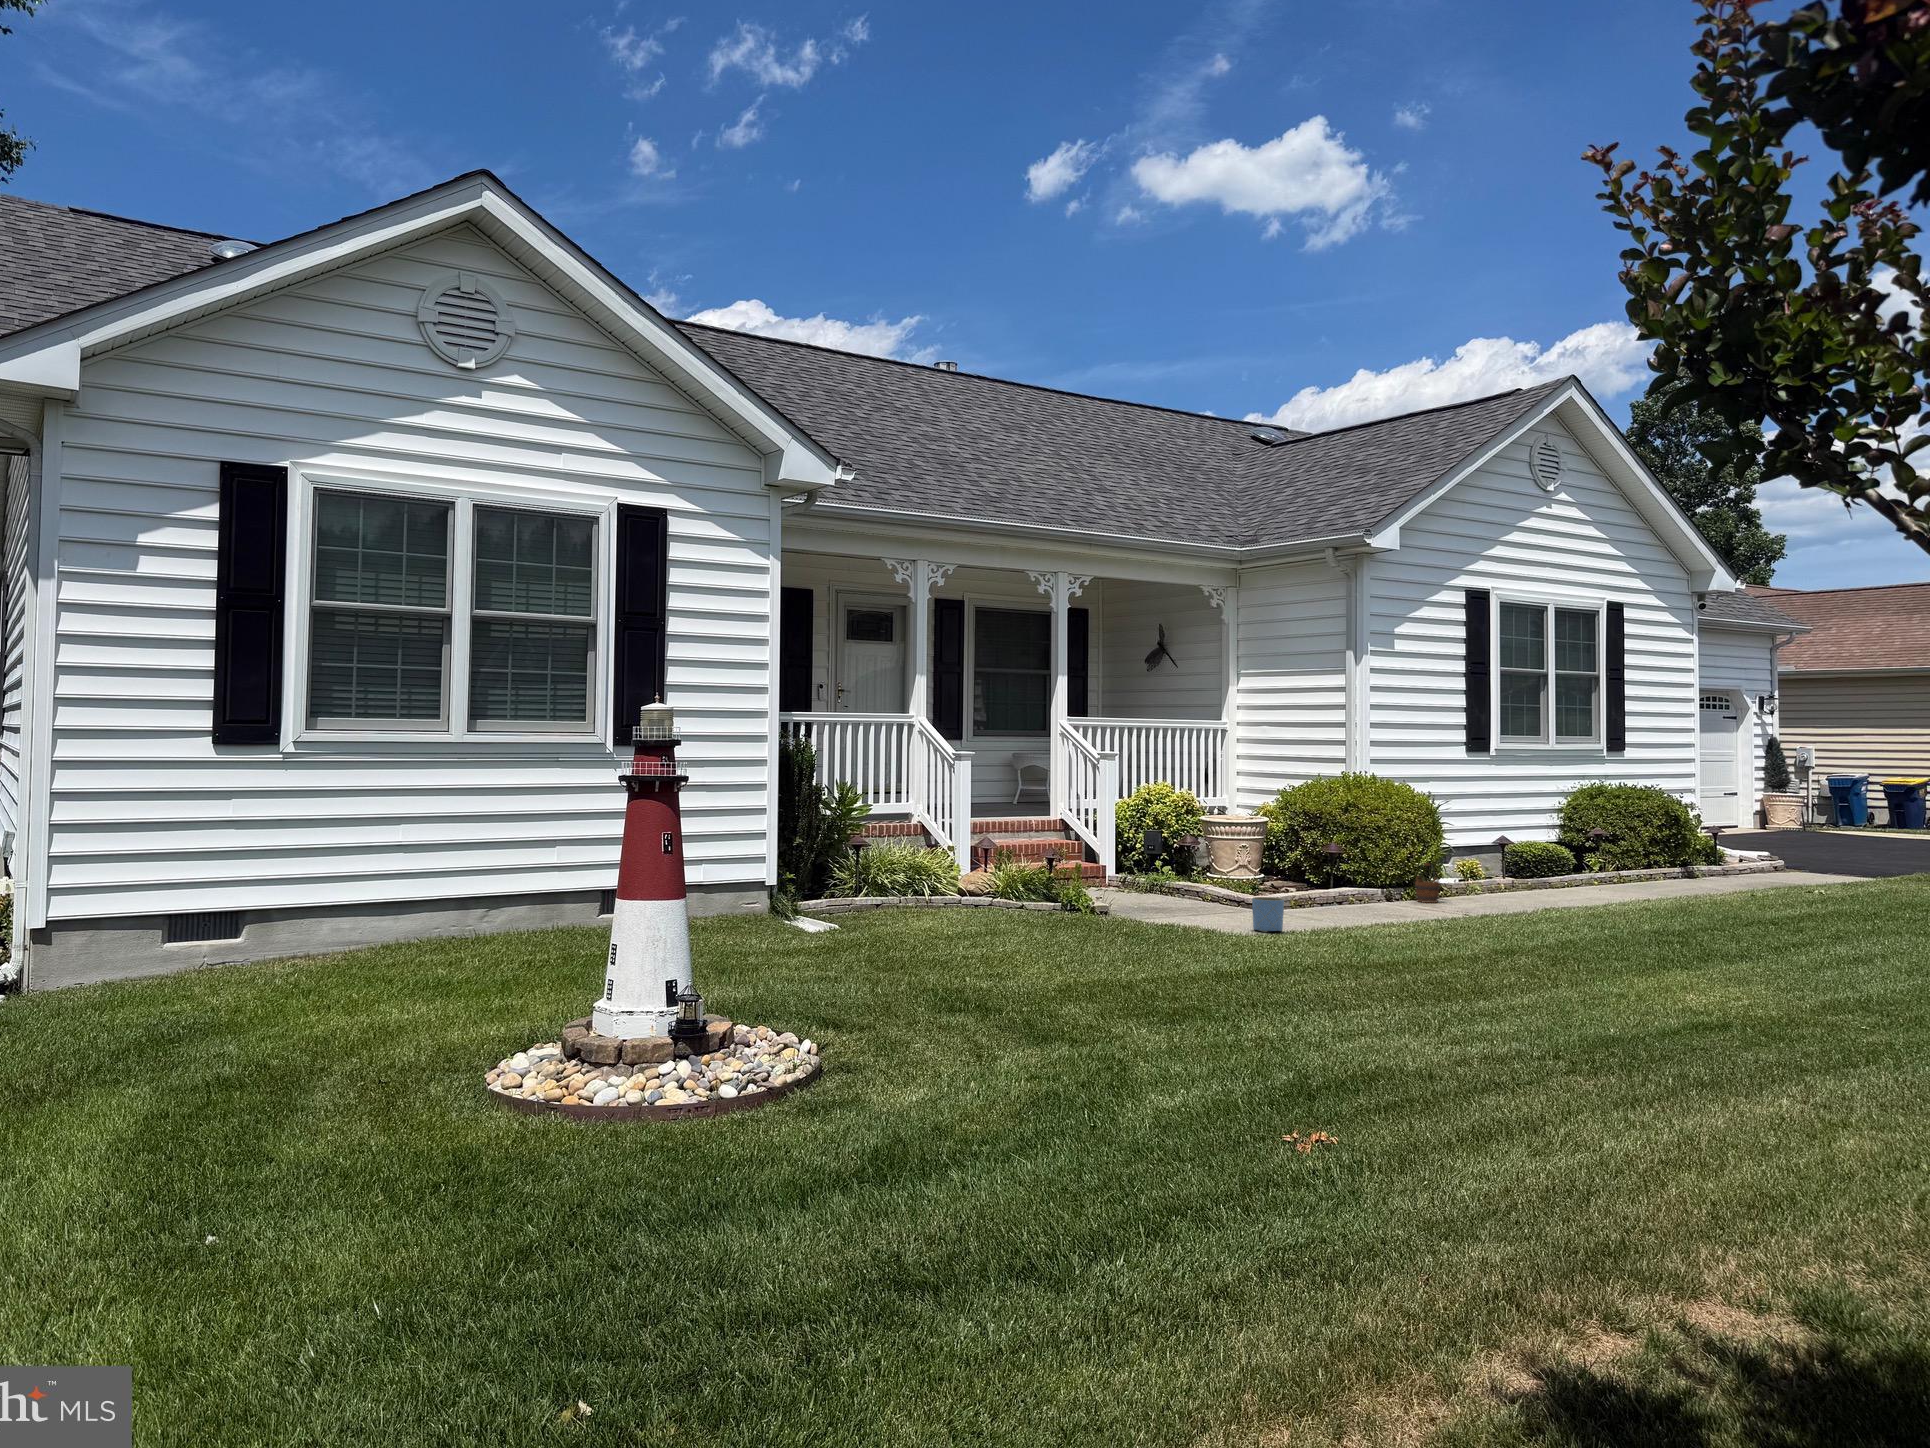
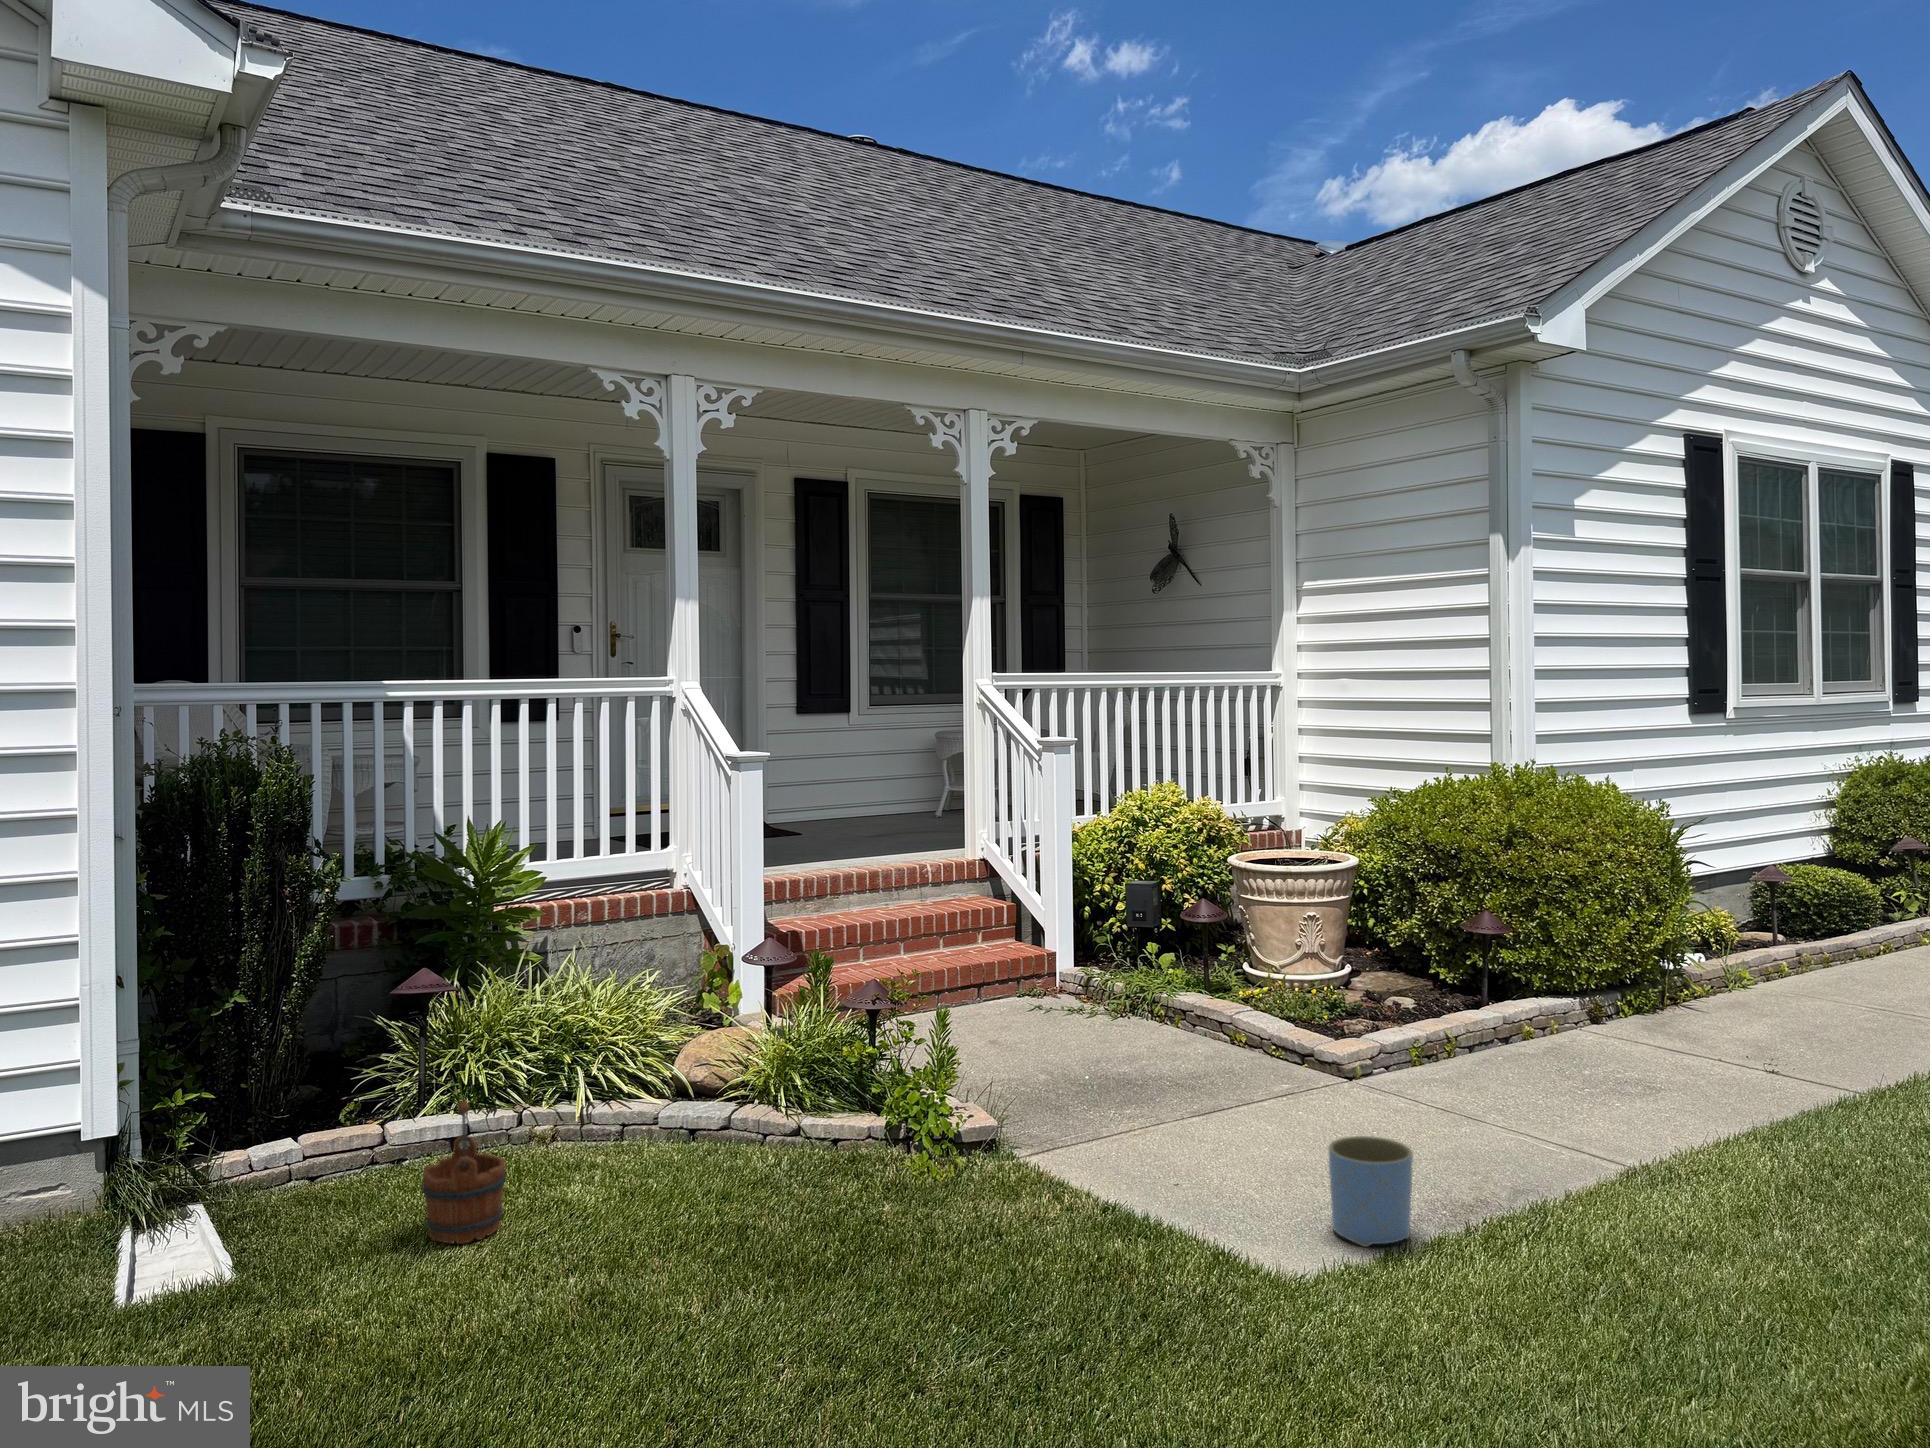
wooden bucket: present [1415,863,1440,903] -> present [422,1101,506,1244]

